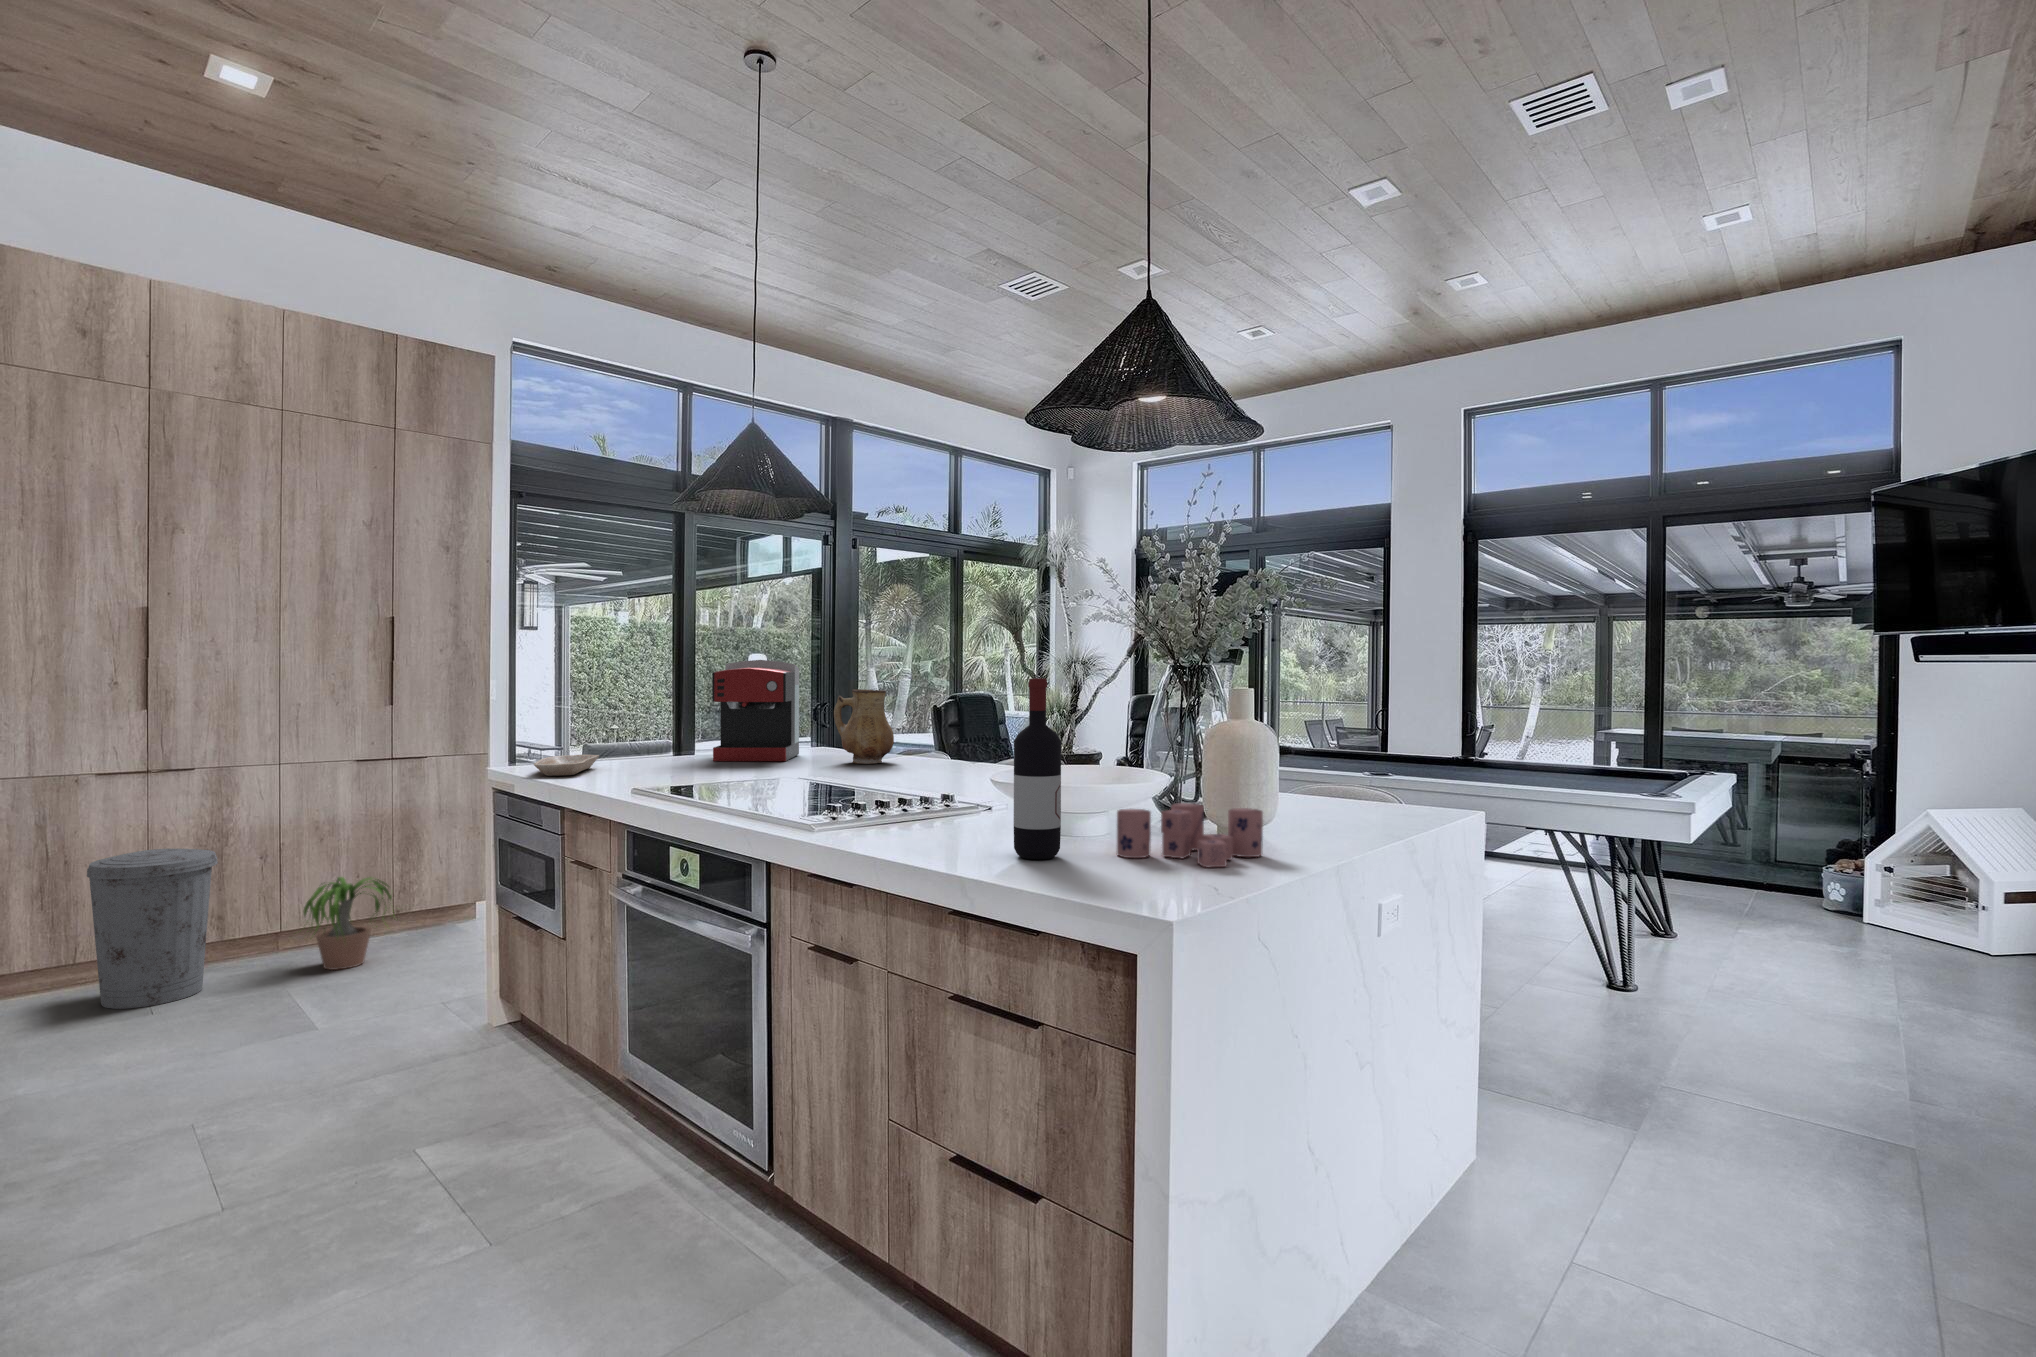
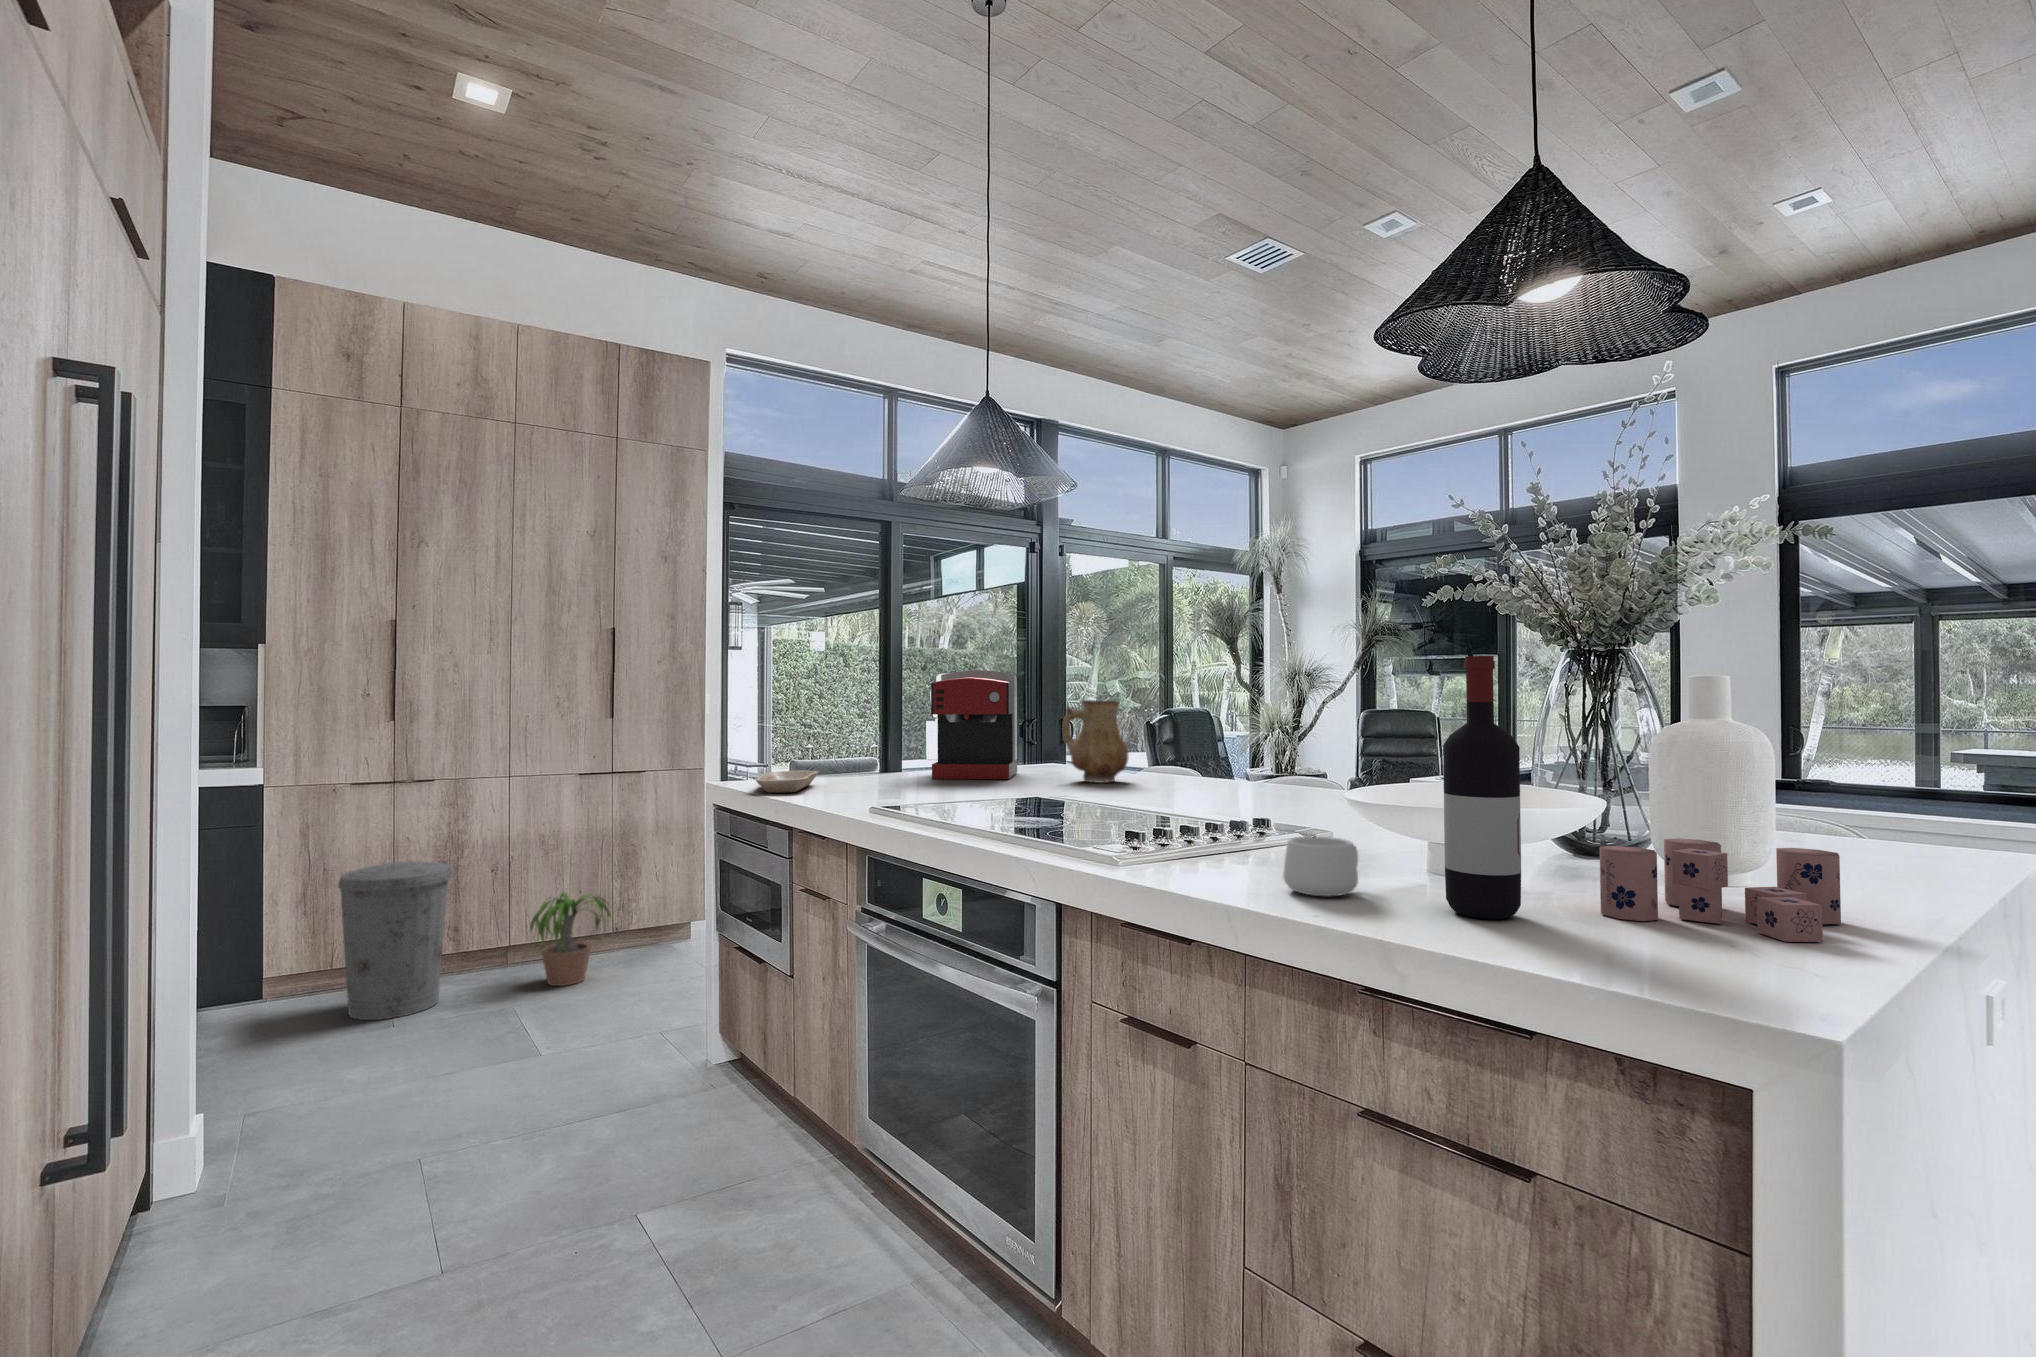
mug: none [917,806,976,848] -> present [1283,836,1358,896]

